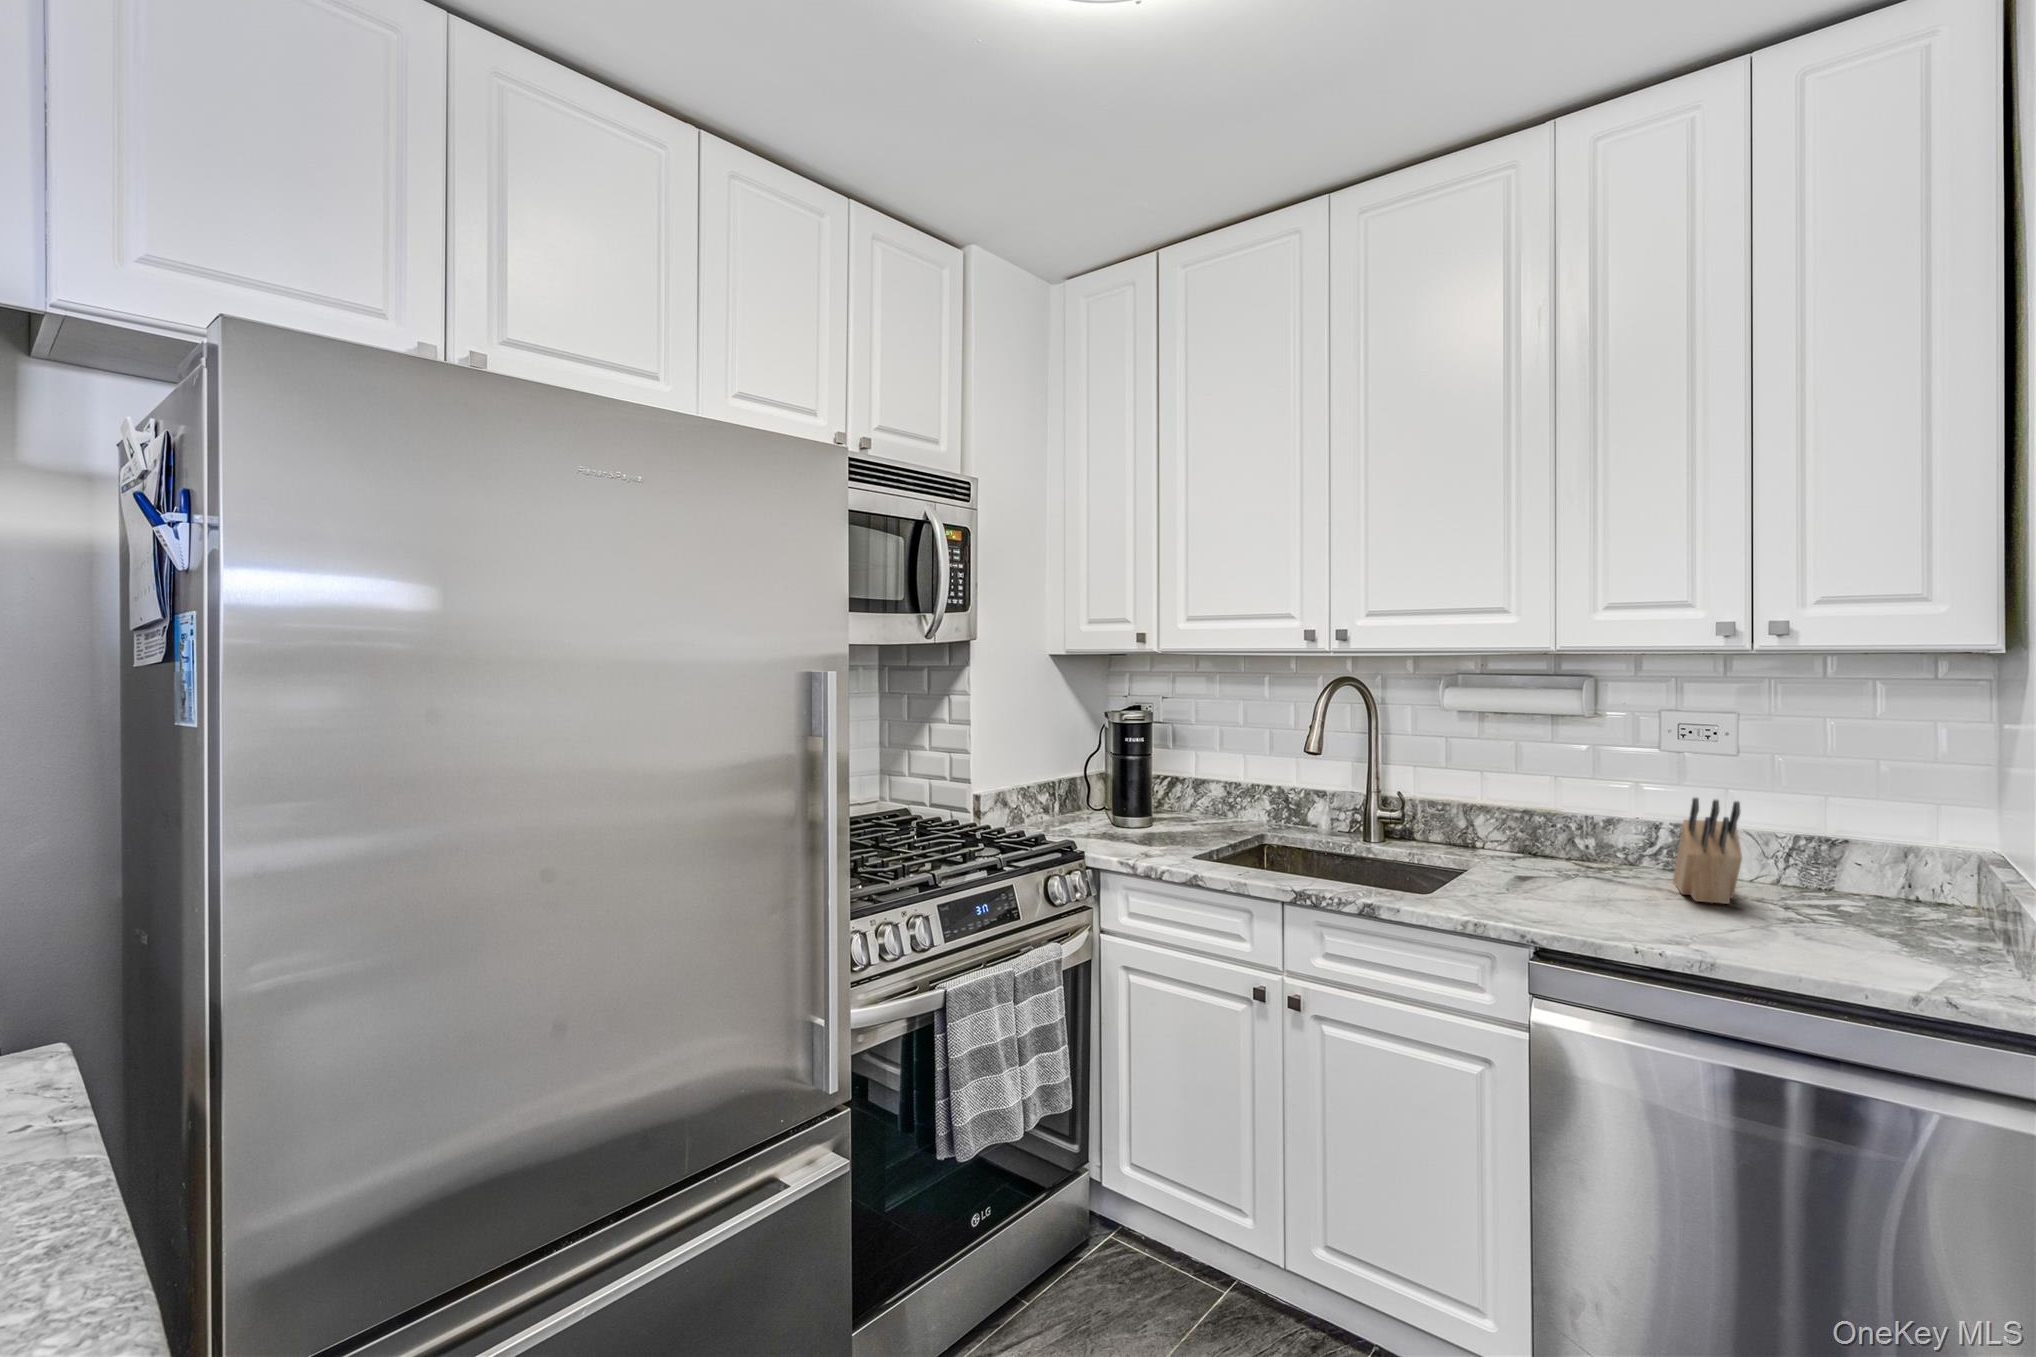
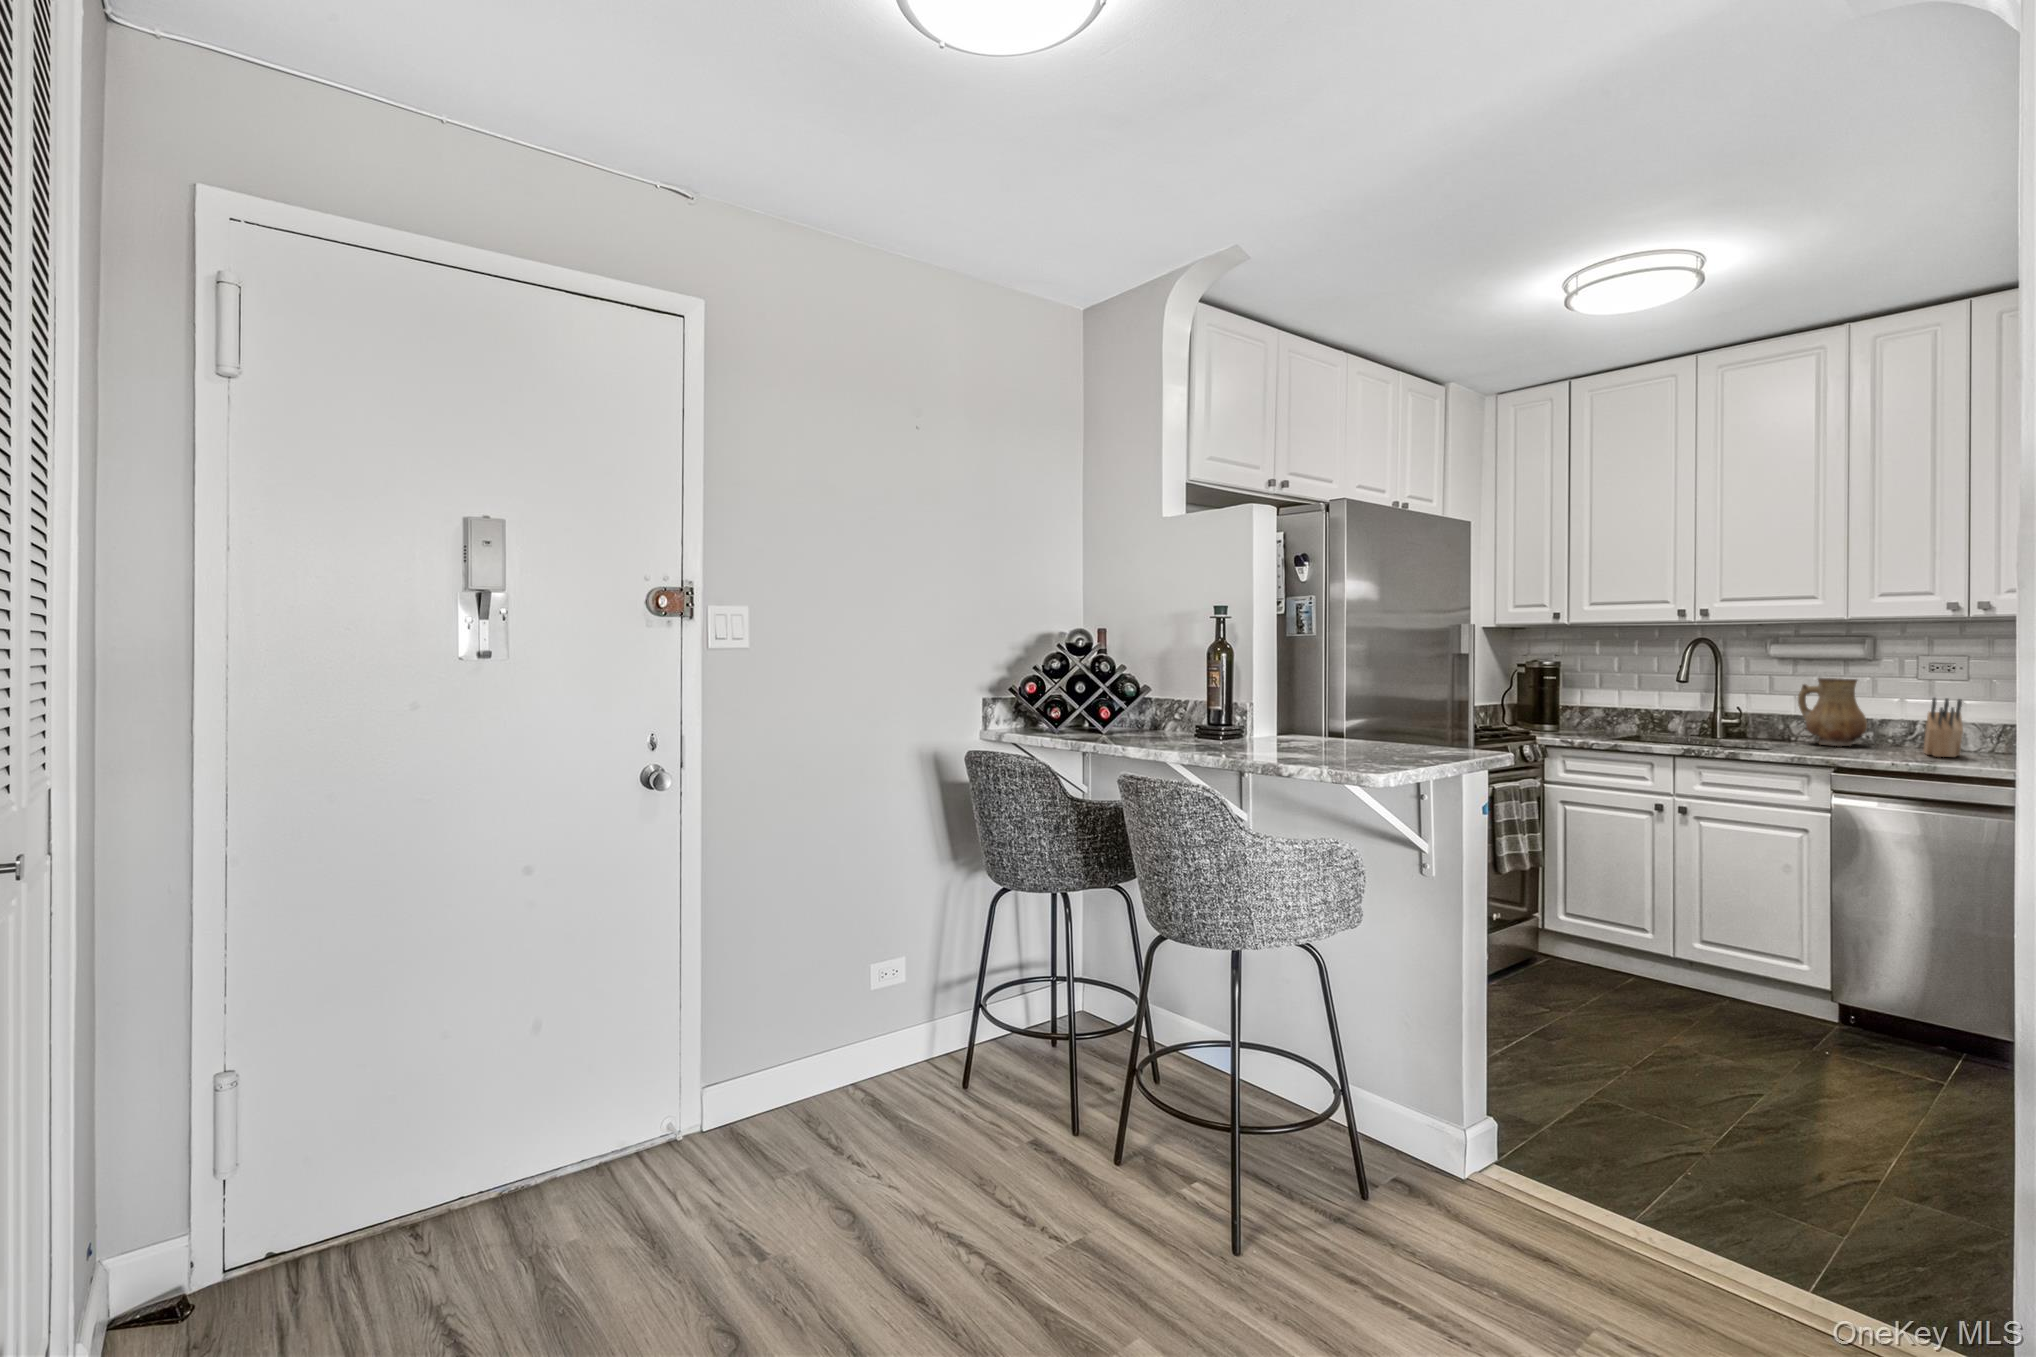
ceramic pitcher: none [1485,747,1587,865] -> present [1798,678,1867,746]

